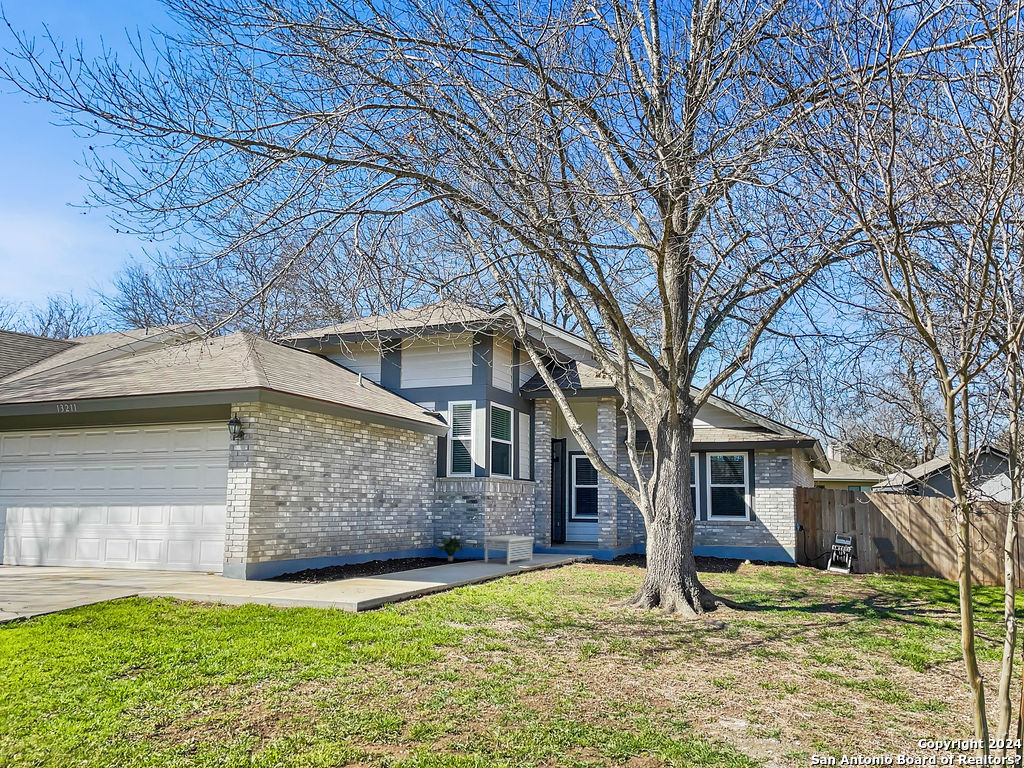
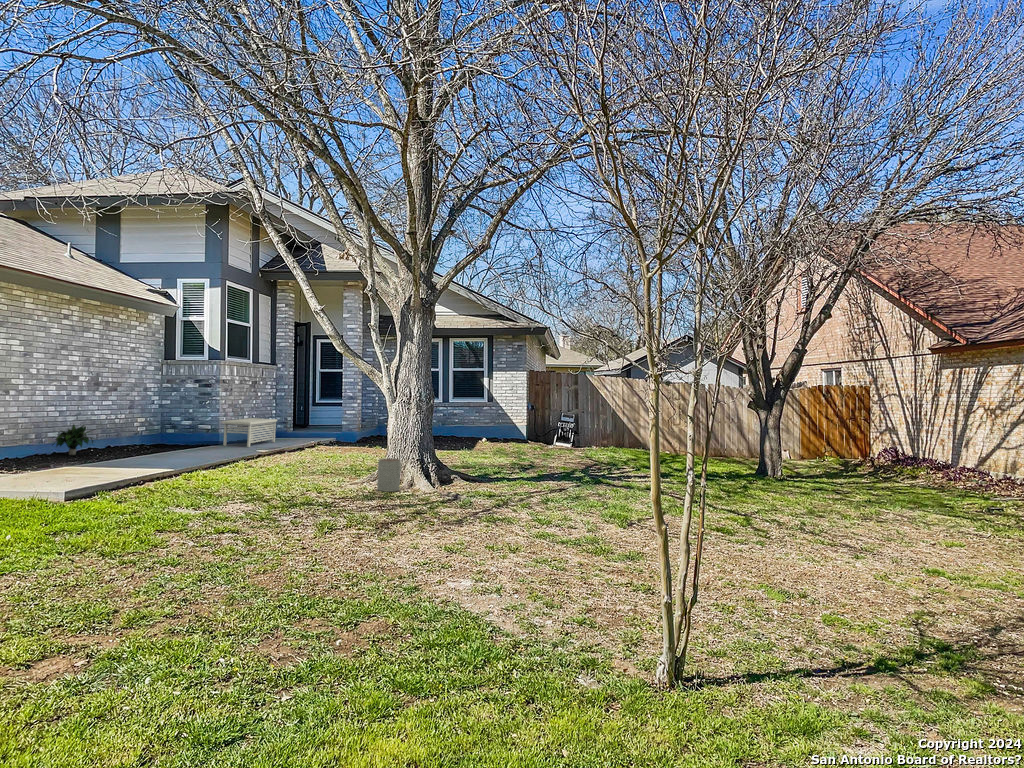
potted plant: present [437,536,463,561] -> present [53,425,94,455]
lounge chair: present [872,537,927,582] -> none [571,413,608,447]
bucket: none [633,582,664,618] -> present [377,458,401,492]

